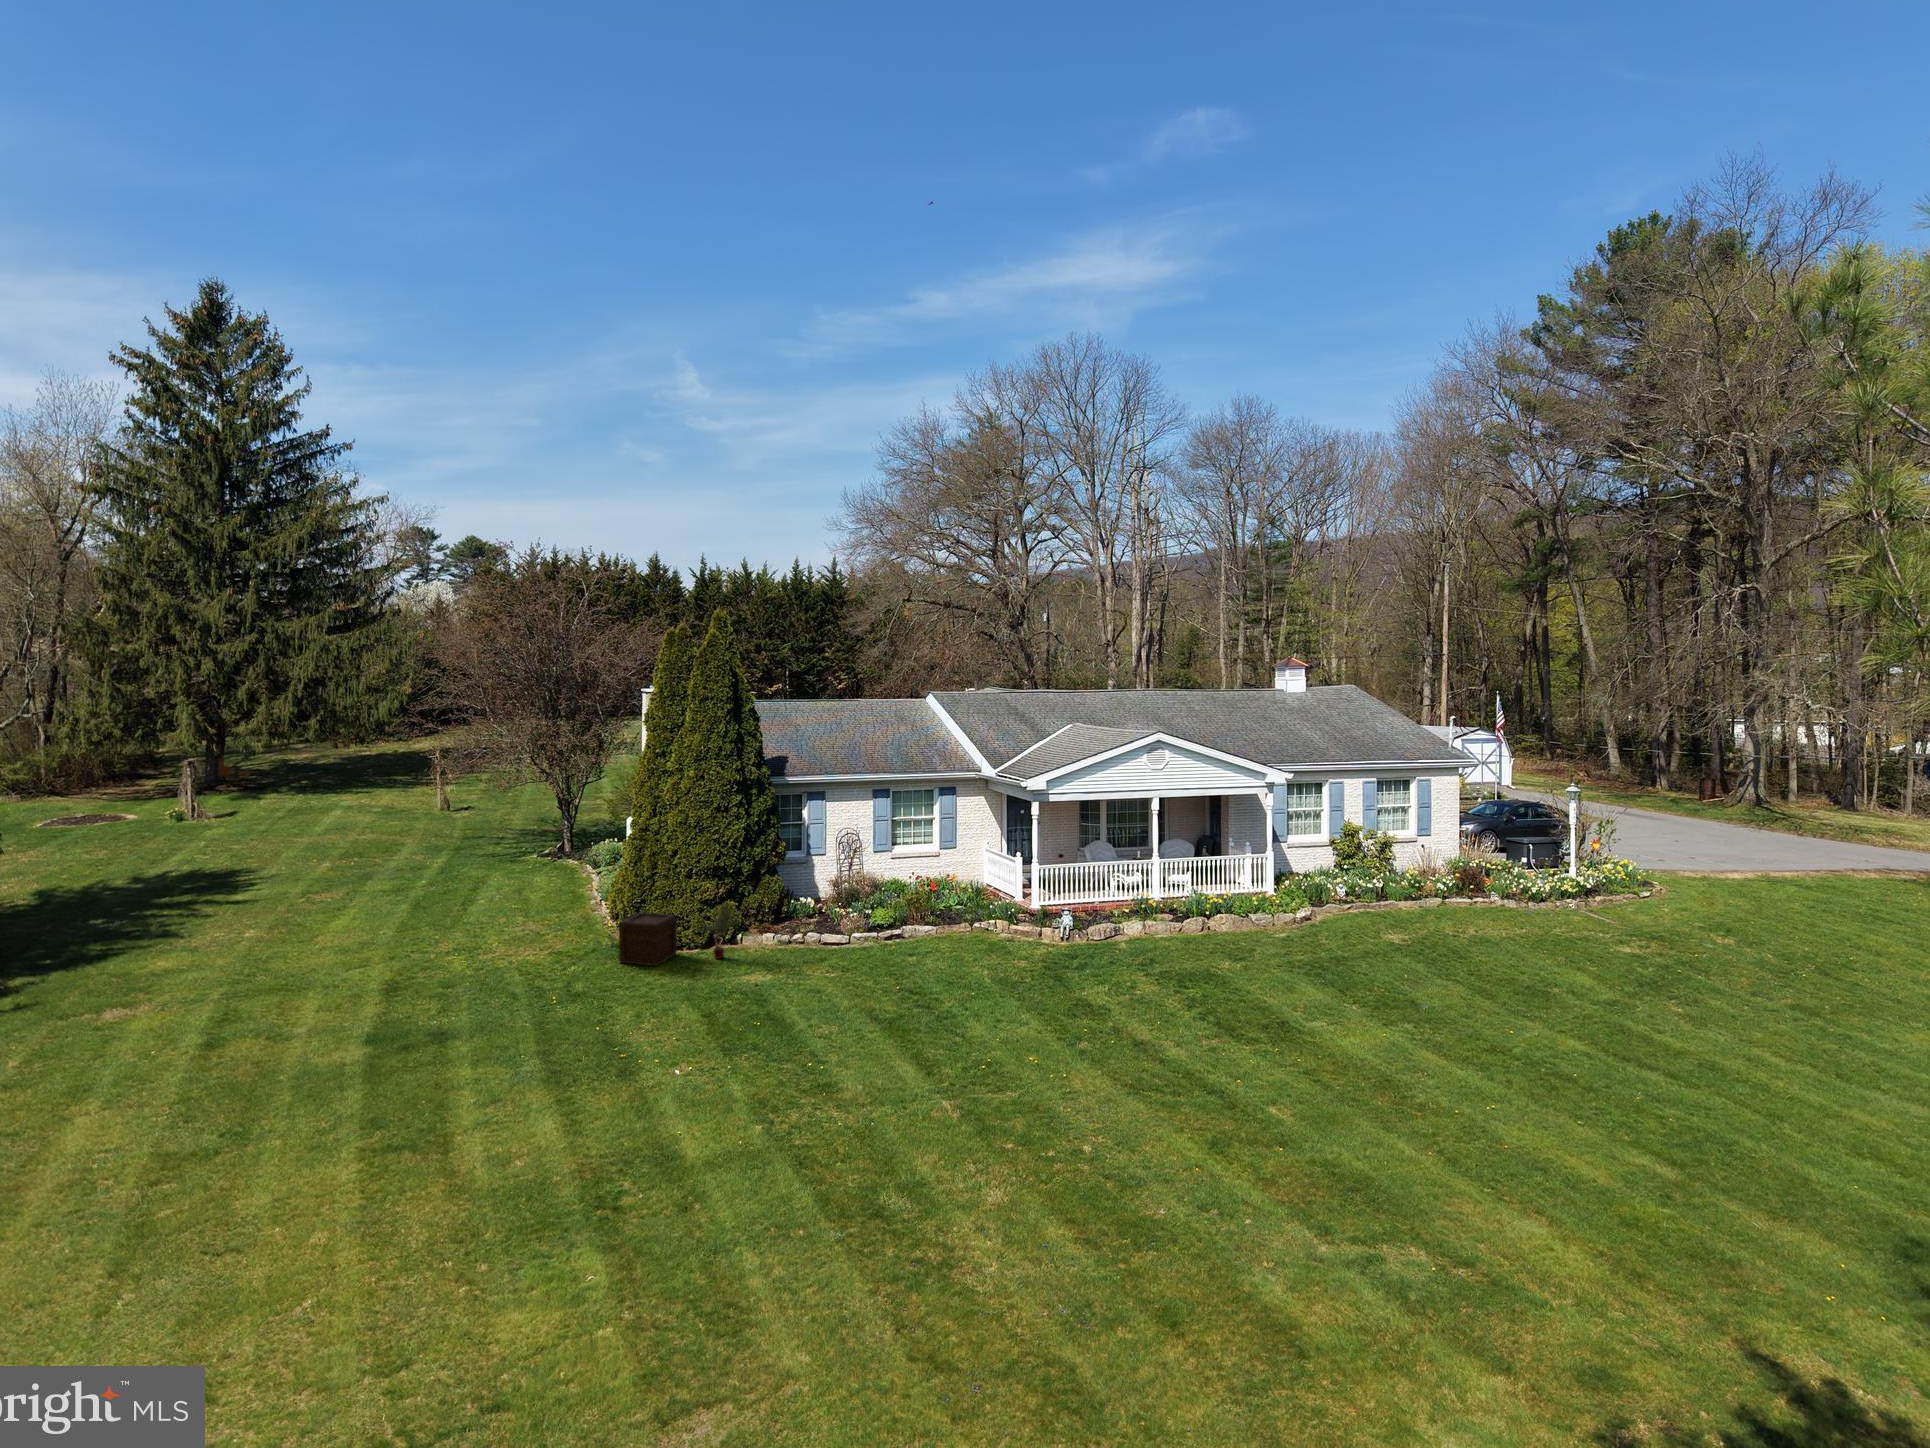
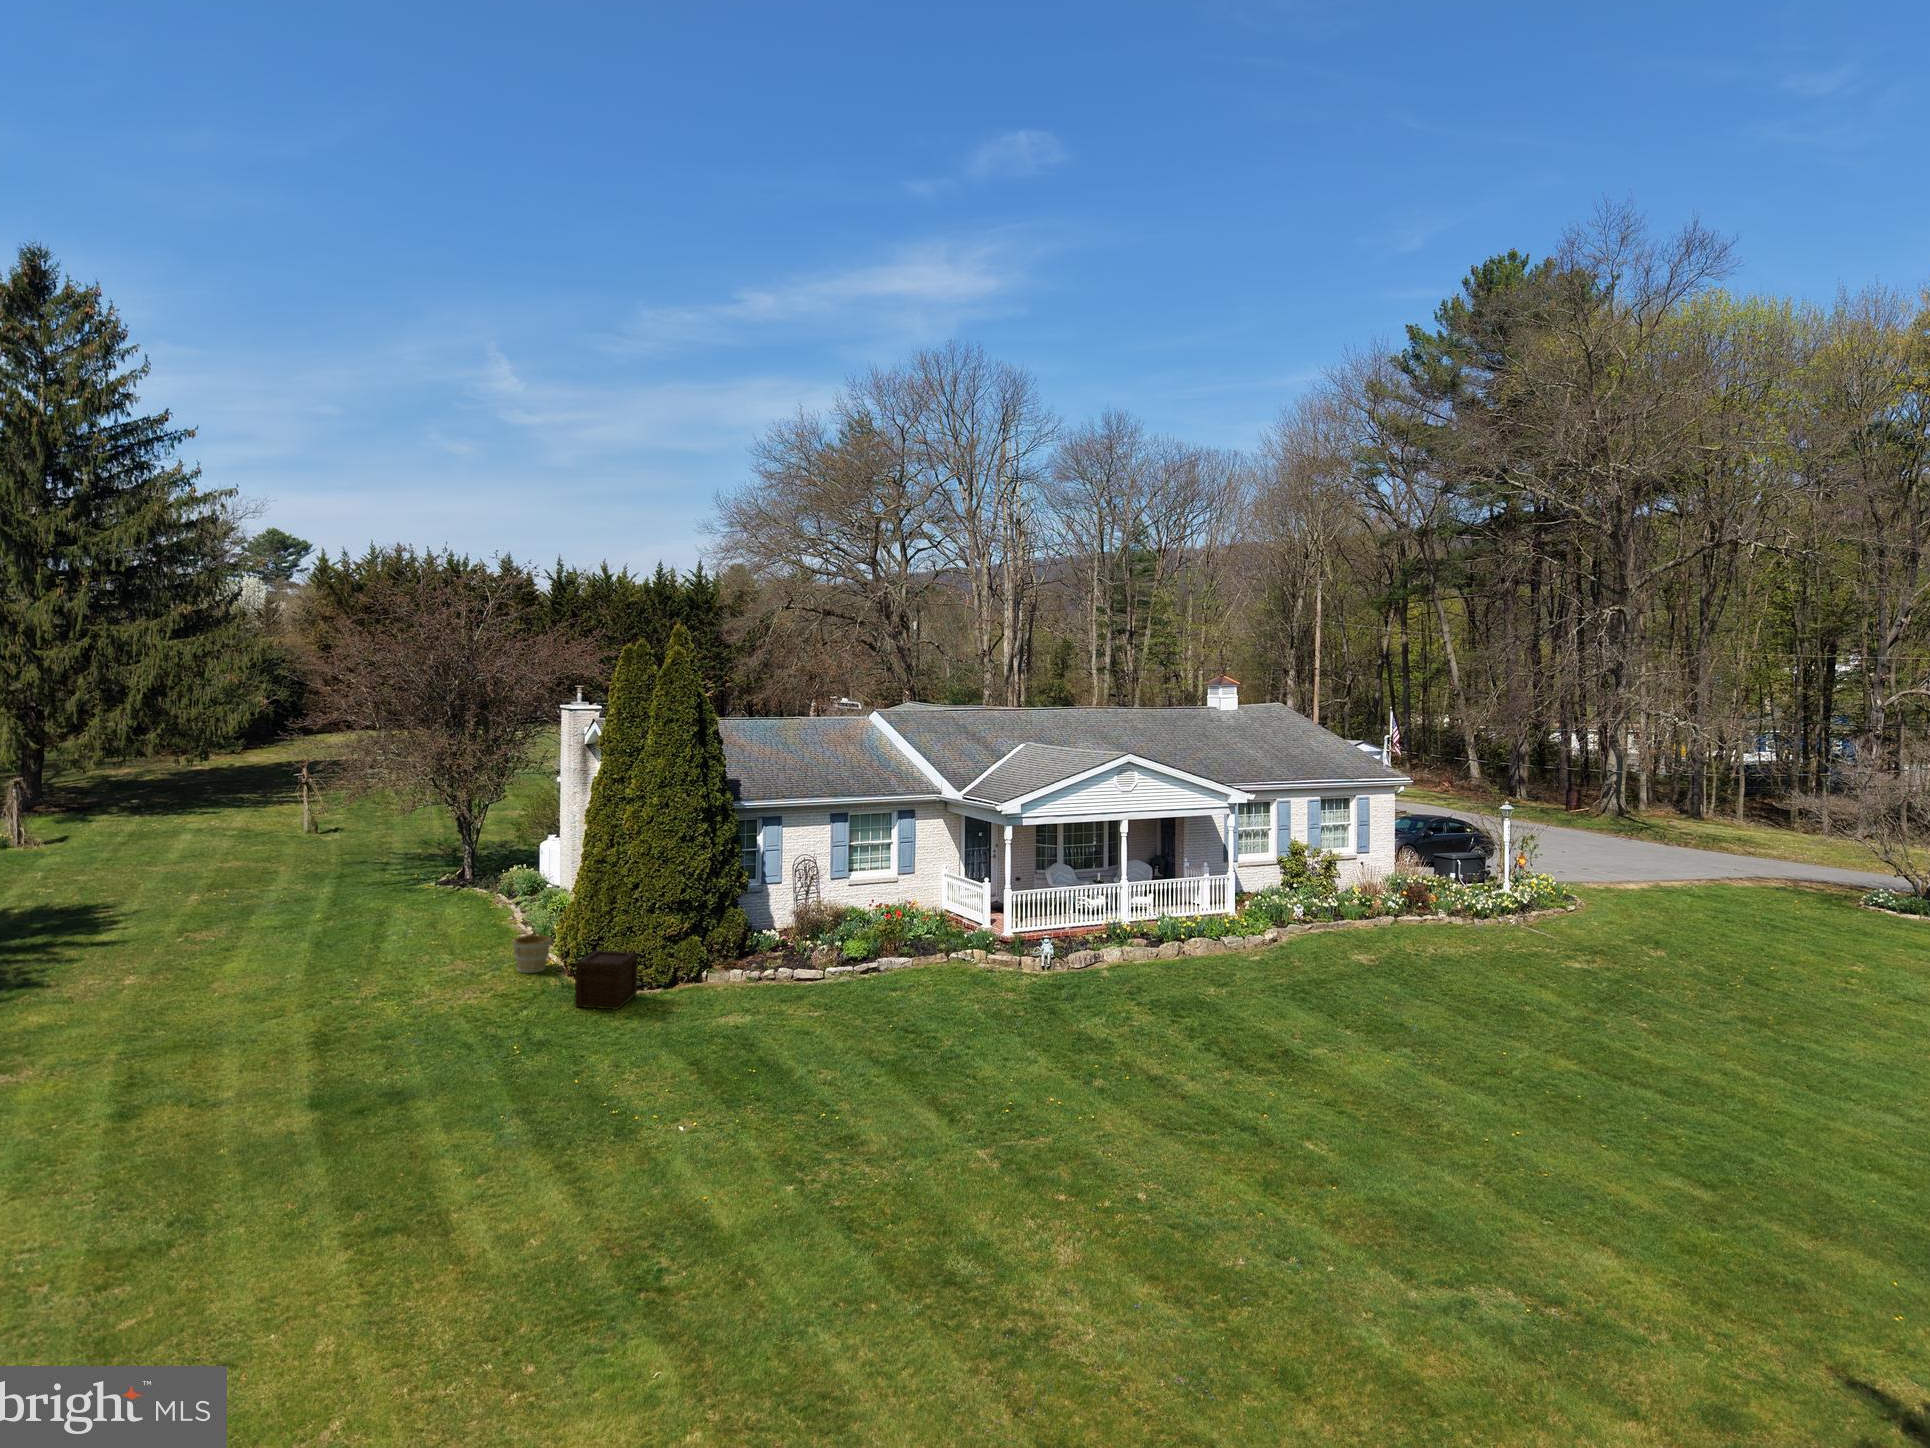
lounge chair: present [218,756,250,781] -> none [33,775,78,806]
wooden bucket: none [573,897,609,933] -> present [512,934,552,973]
potted tree: present [698,905,742,959] -> none [660,938,711,999]

